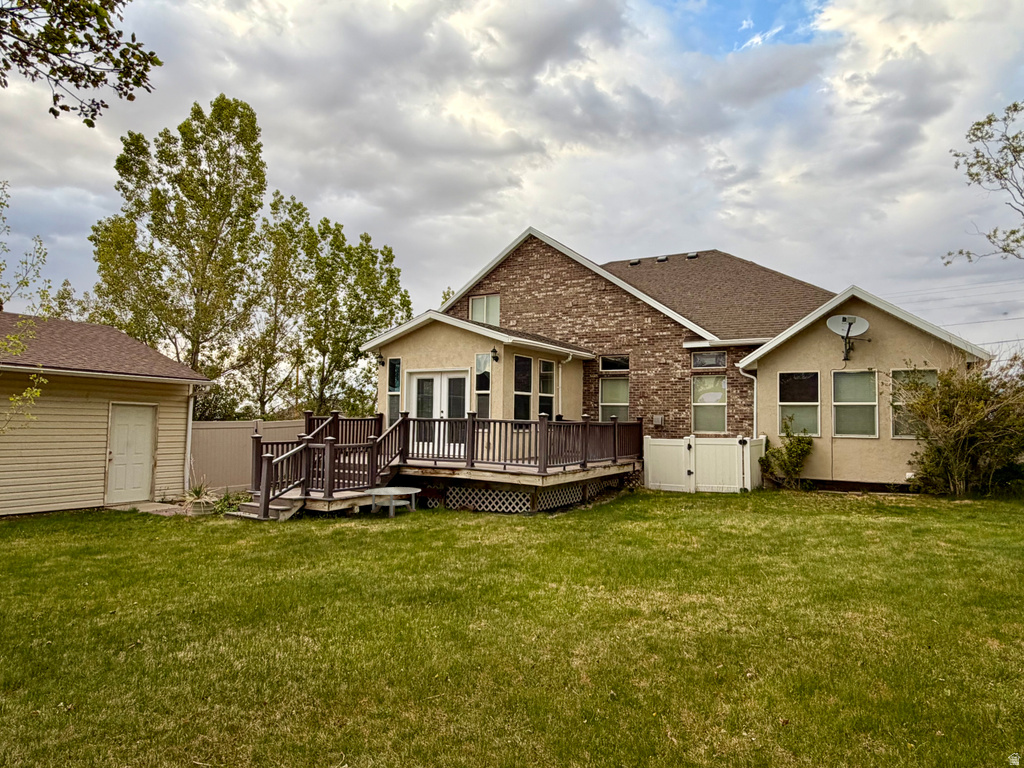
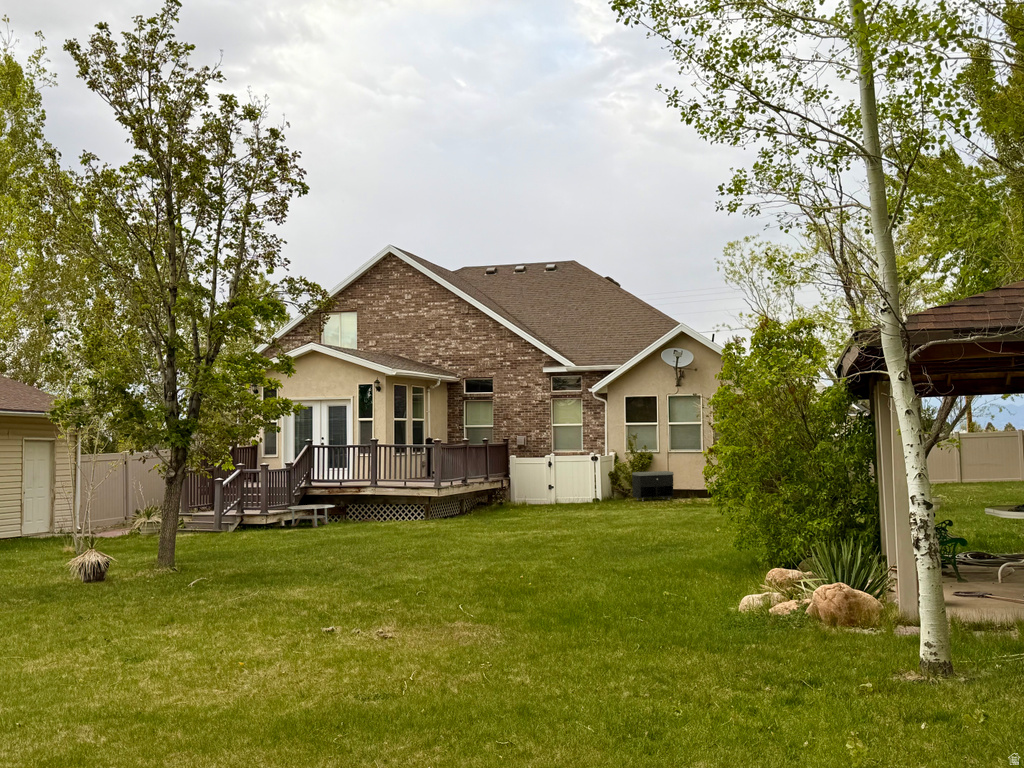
storage bench: none [788,459,841,494] -> present [632,471,674,501]

